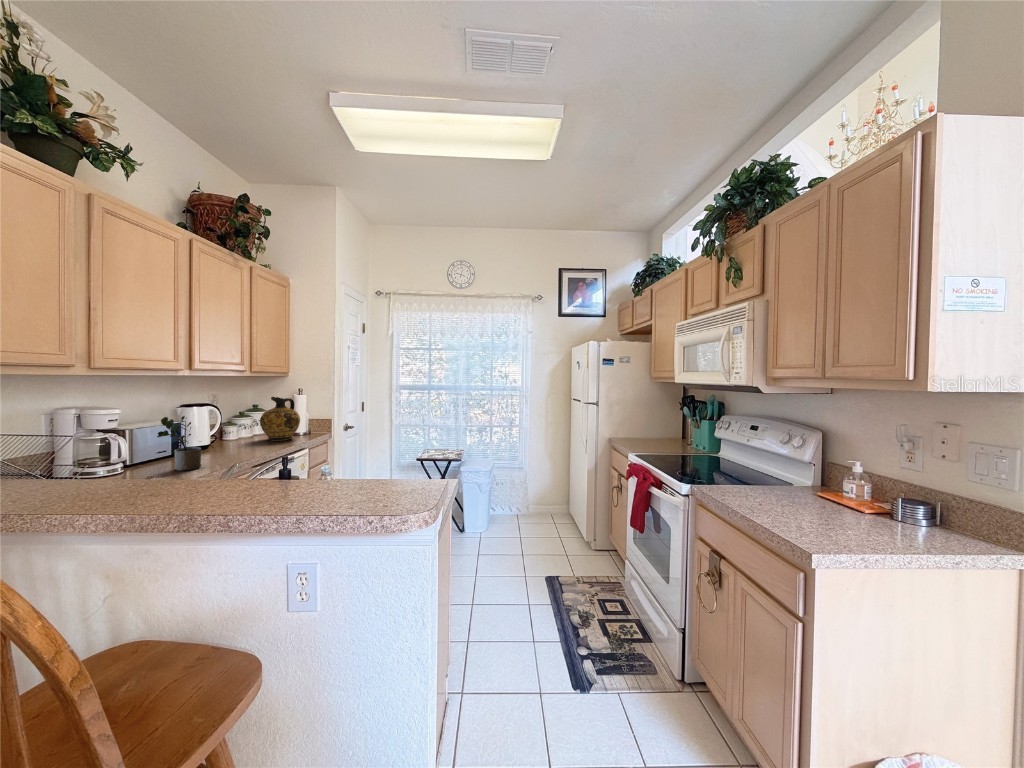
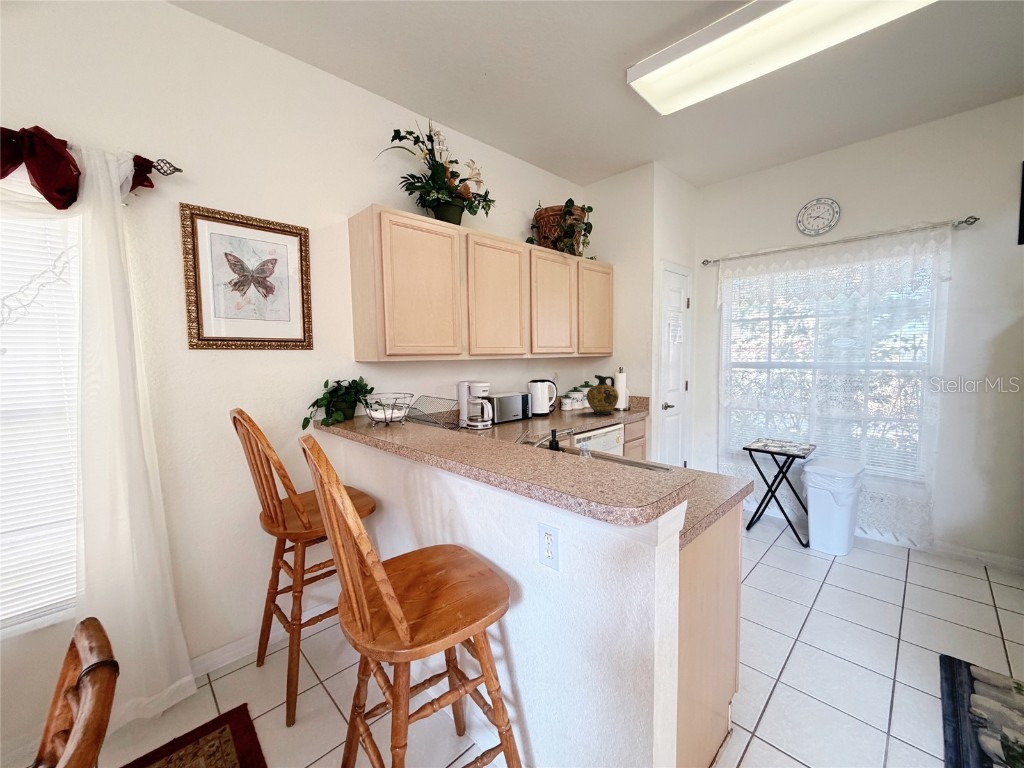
potted plant: present [157,416,201,471] -> none [508,390,535,432]

